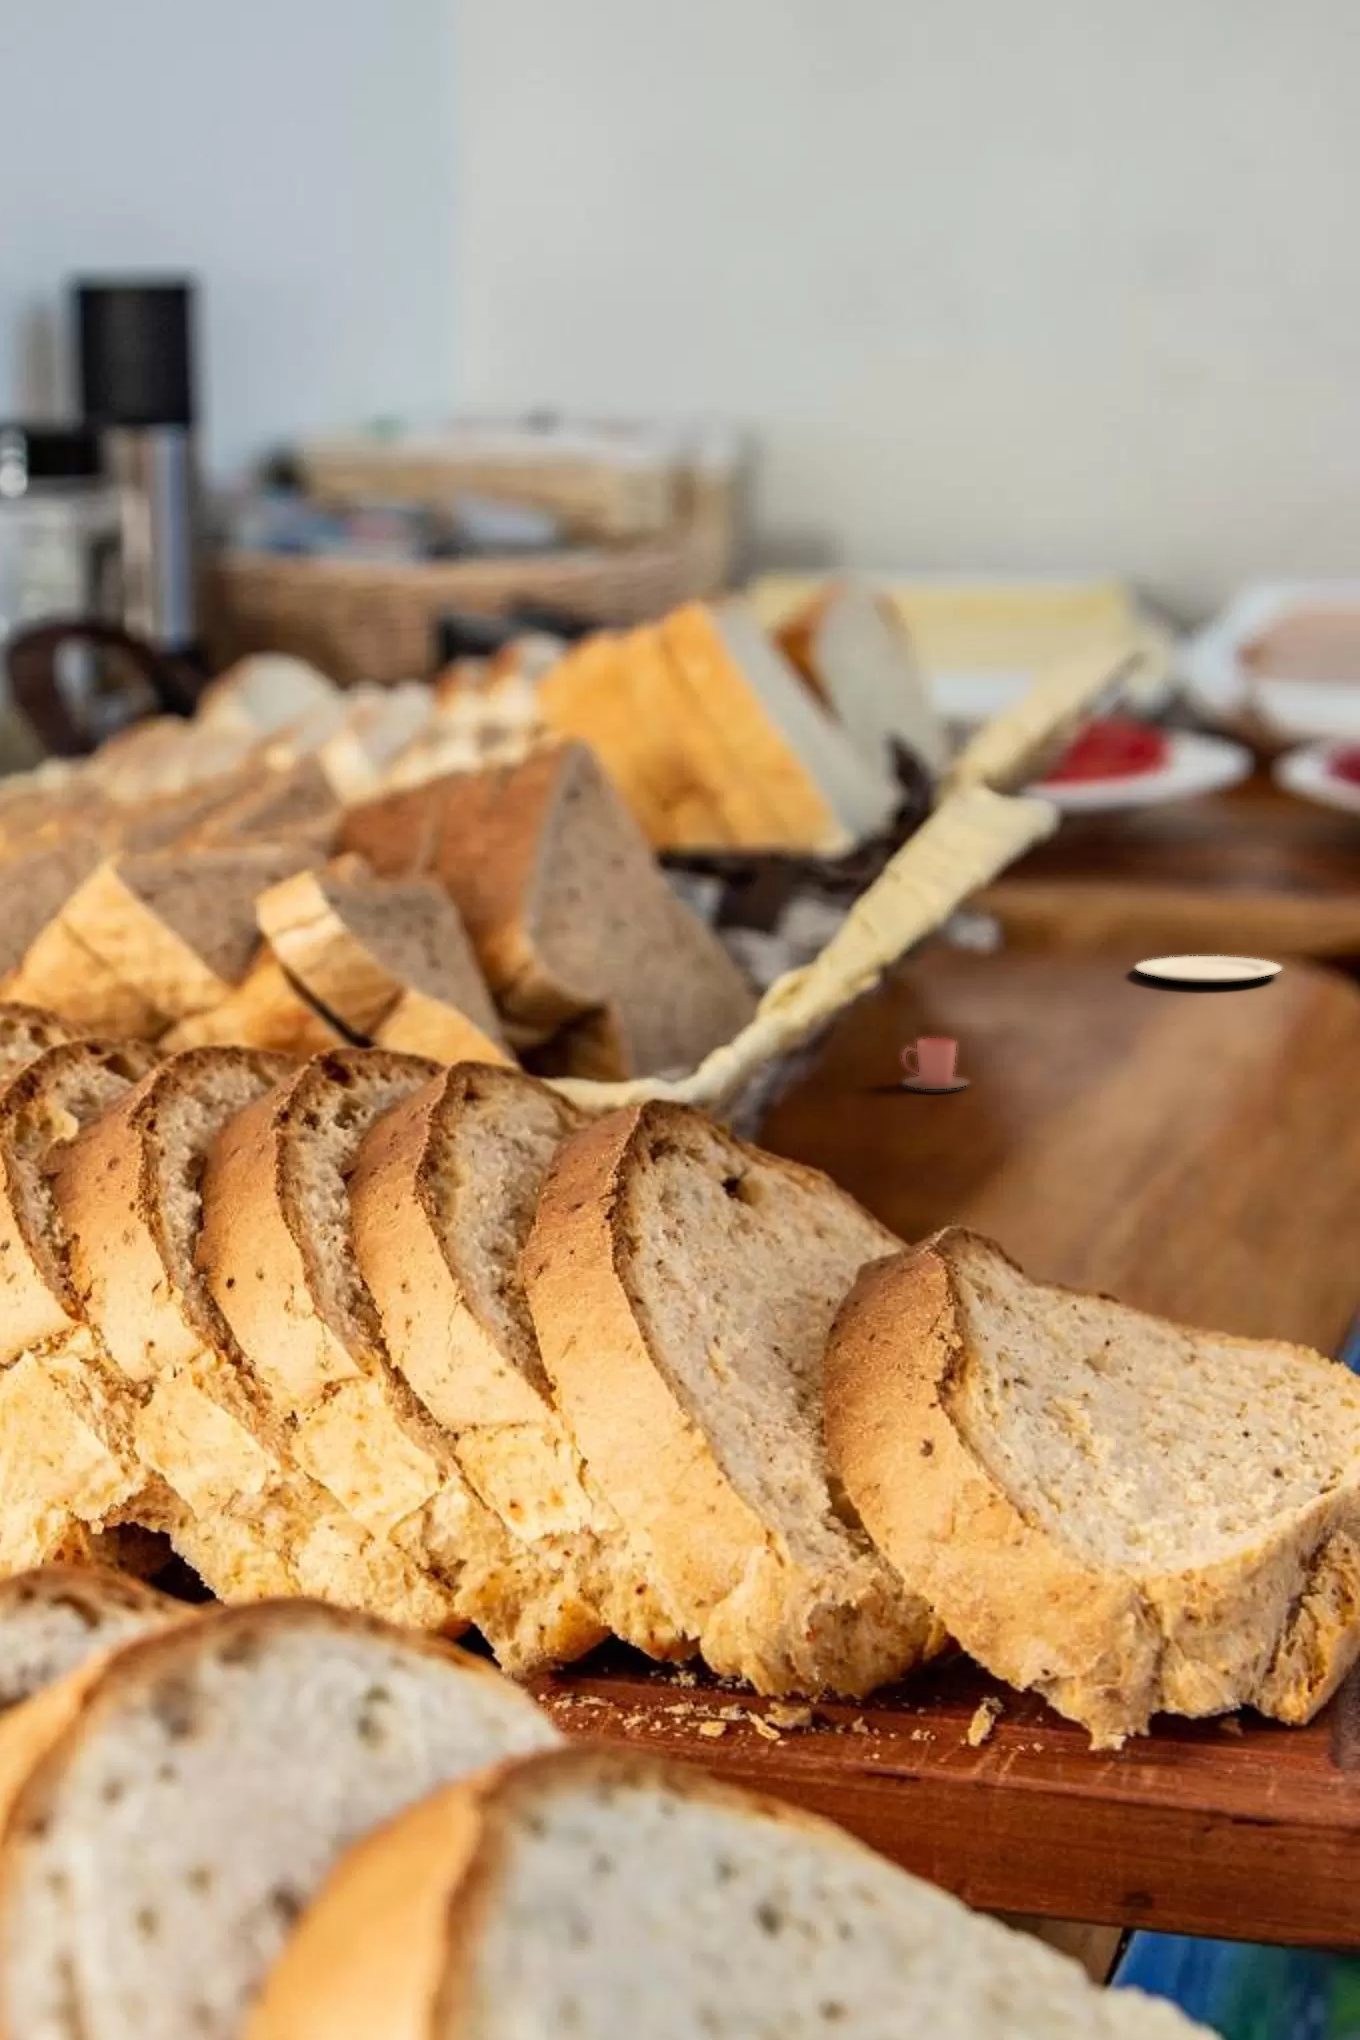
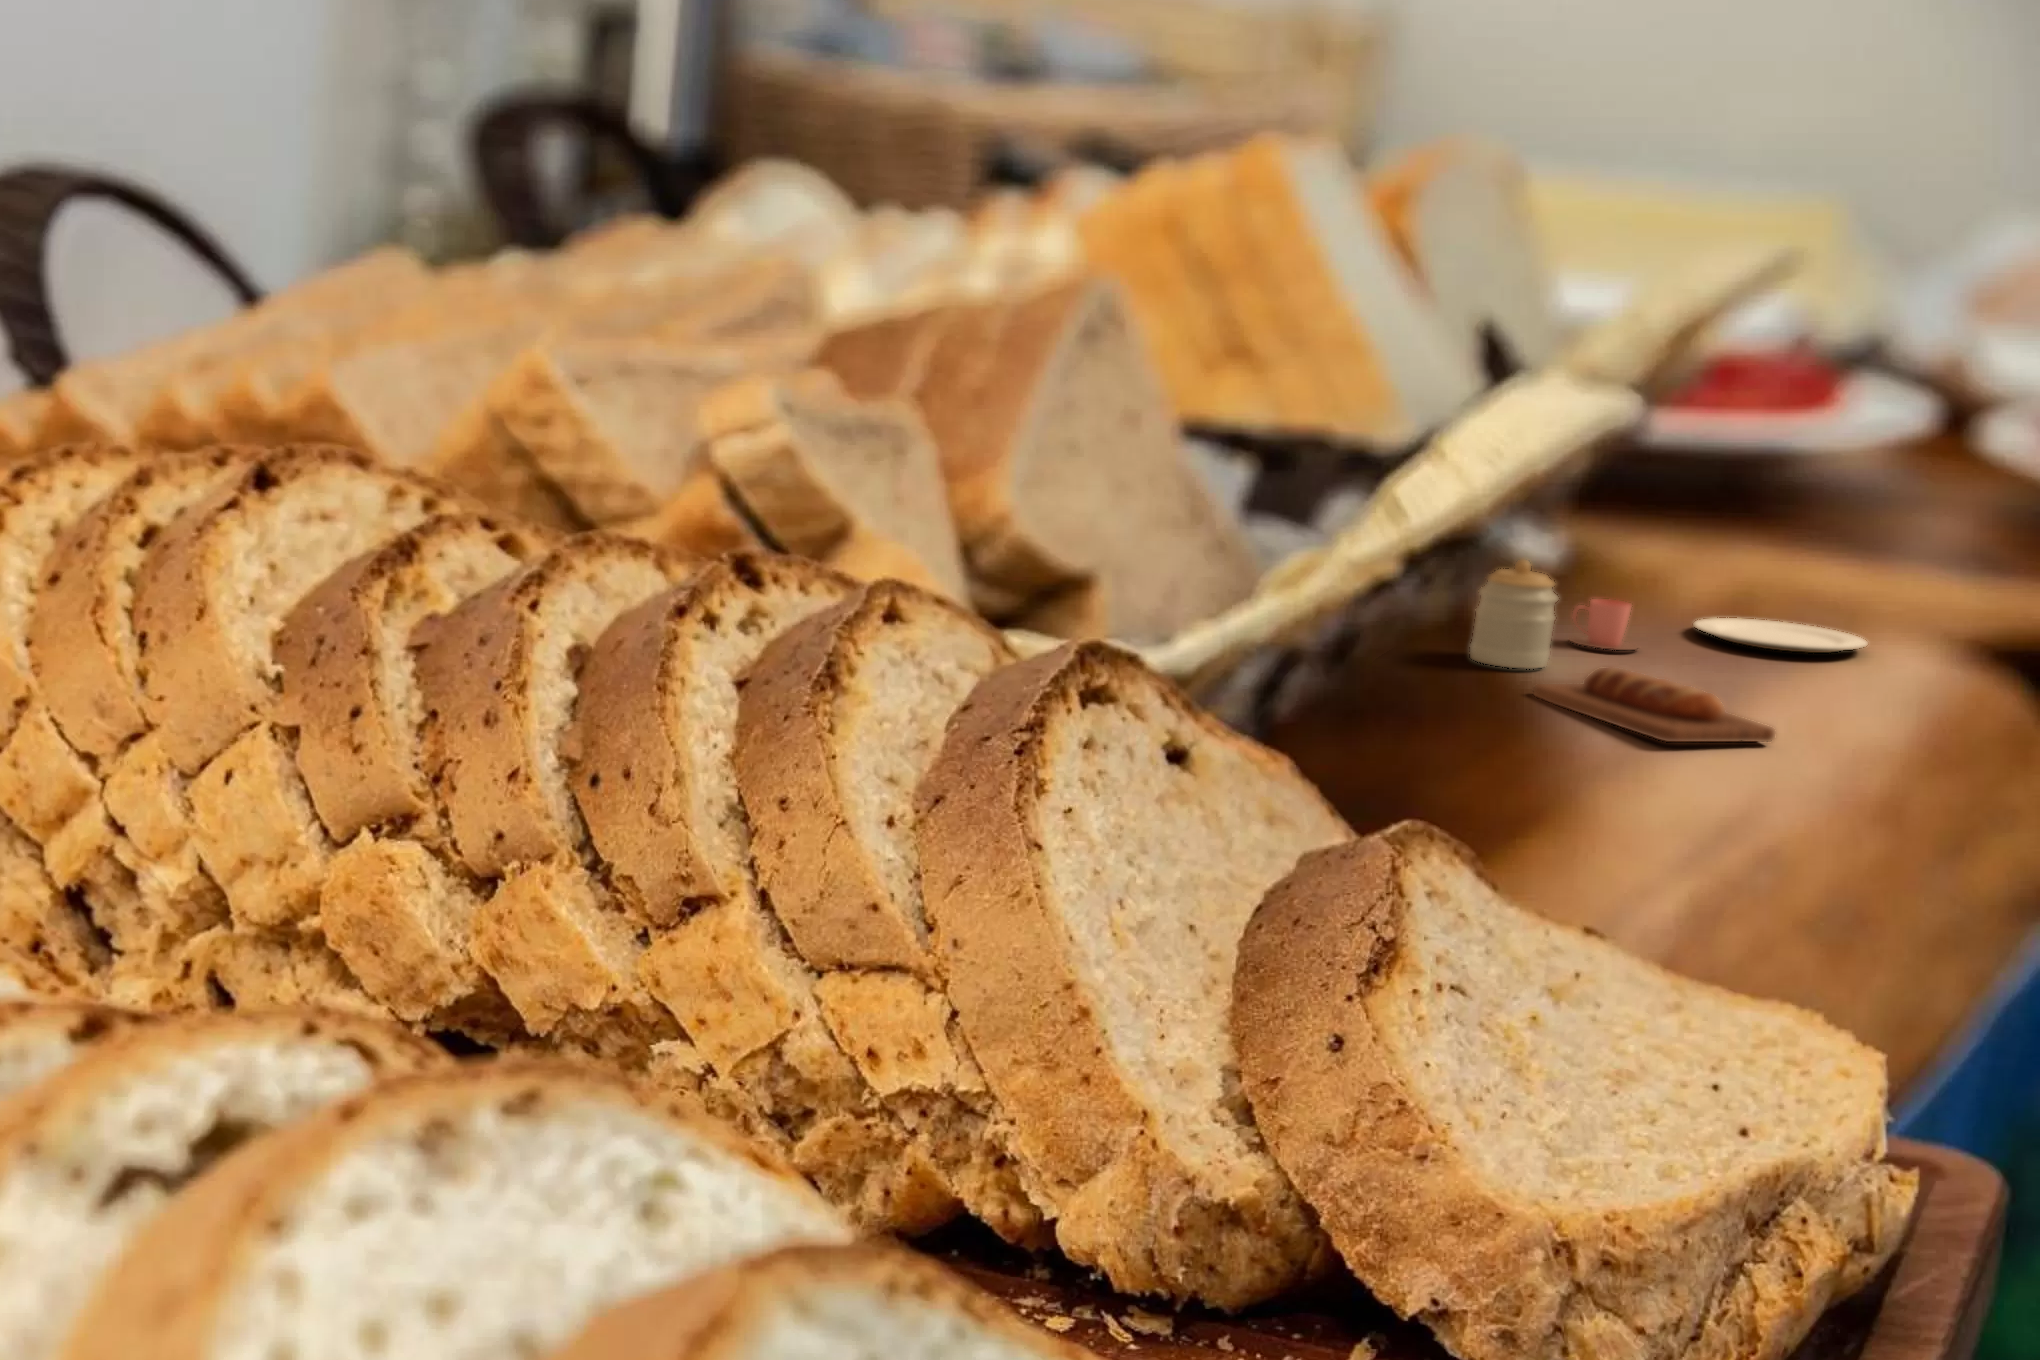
jar: none [953,934,1022,1028] -> present [1470,560,1558,669]
bread loaf: none [1013,1020,1223,1082] -> present [1533,667,1775,742]
cup: present [902,1038,970,1089] -> present [1569,599,1638,650]

